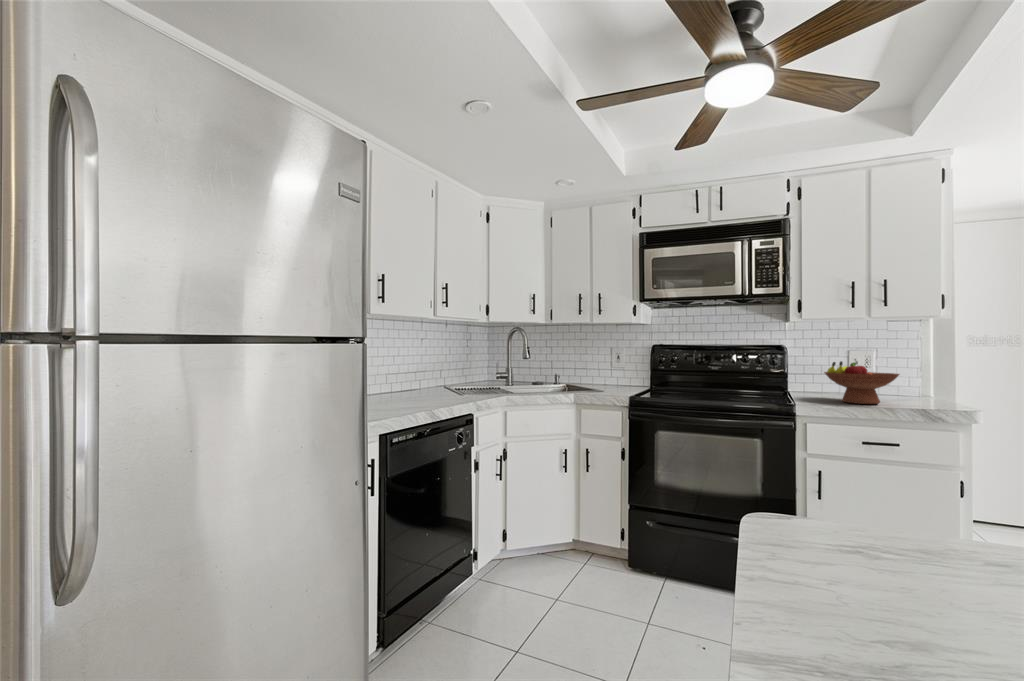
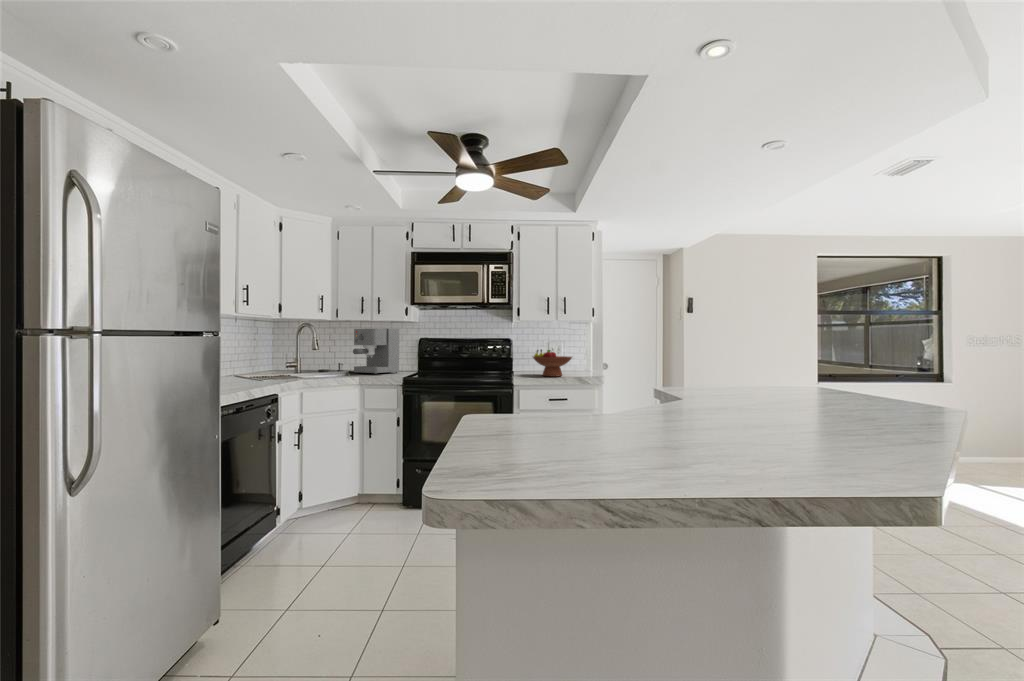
coffee maker: none [567,333,625,390] -> present [353,329,399,374]

